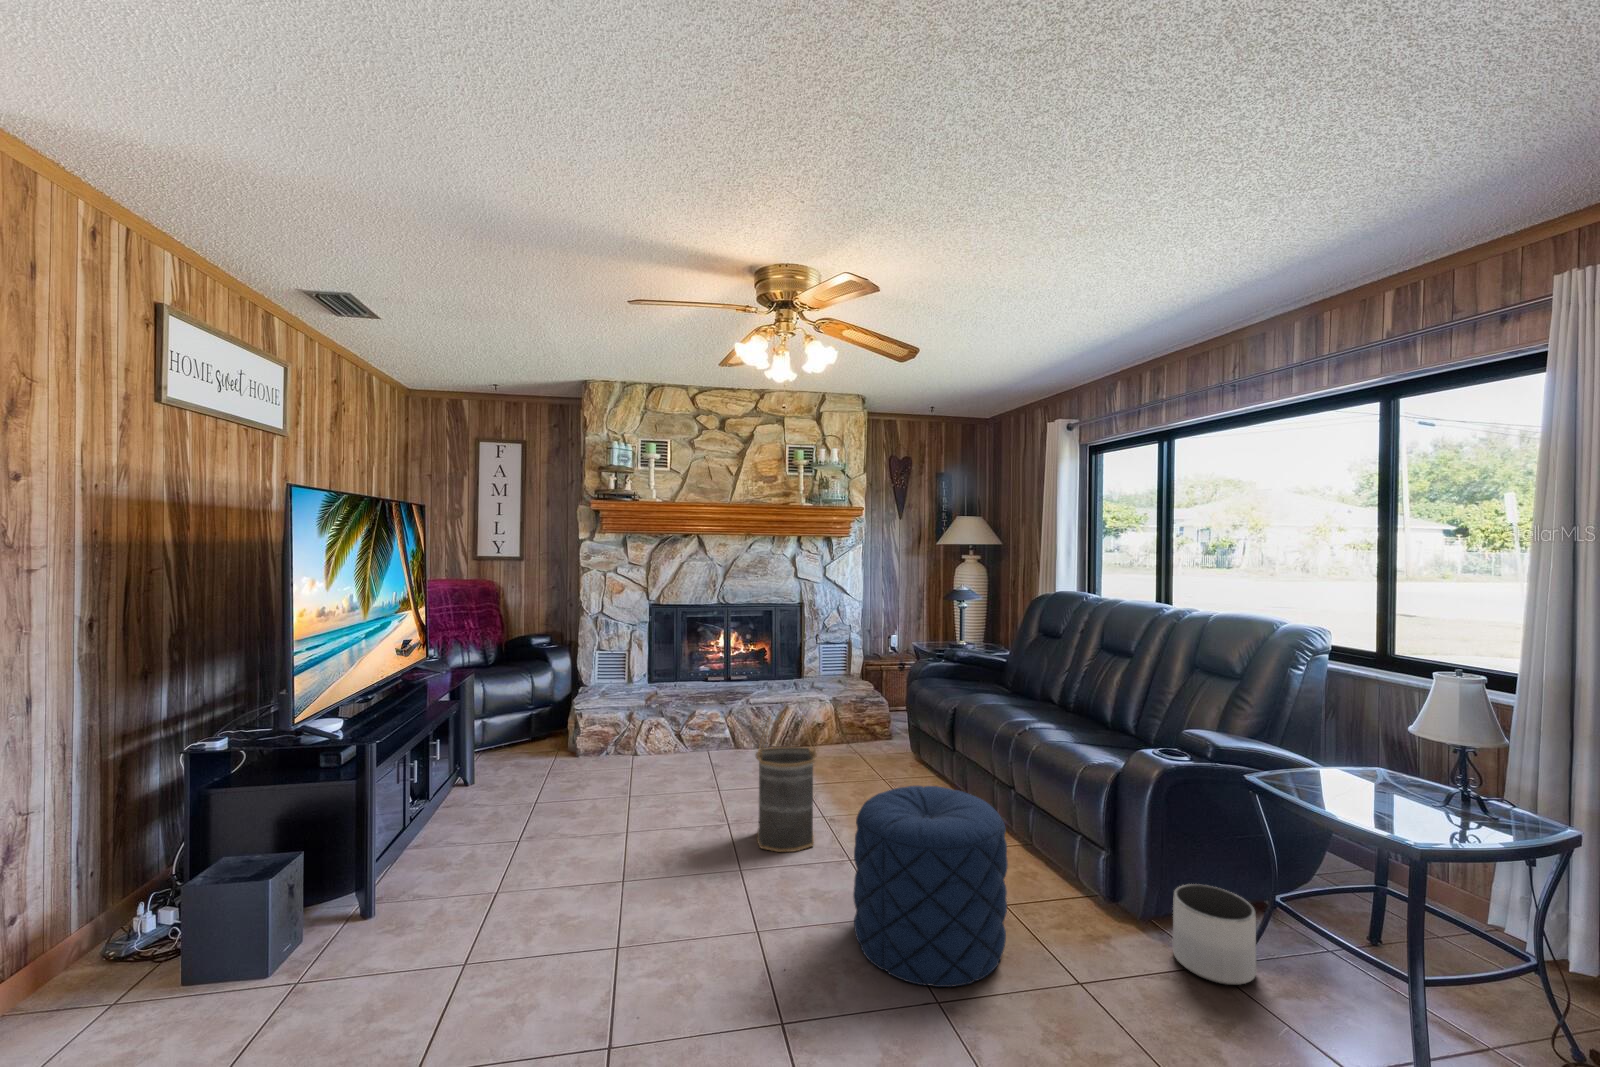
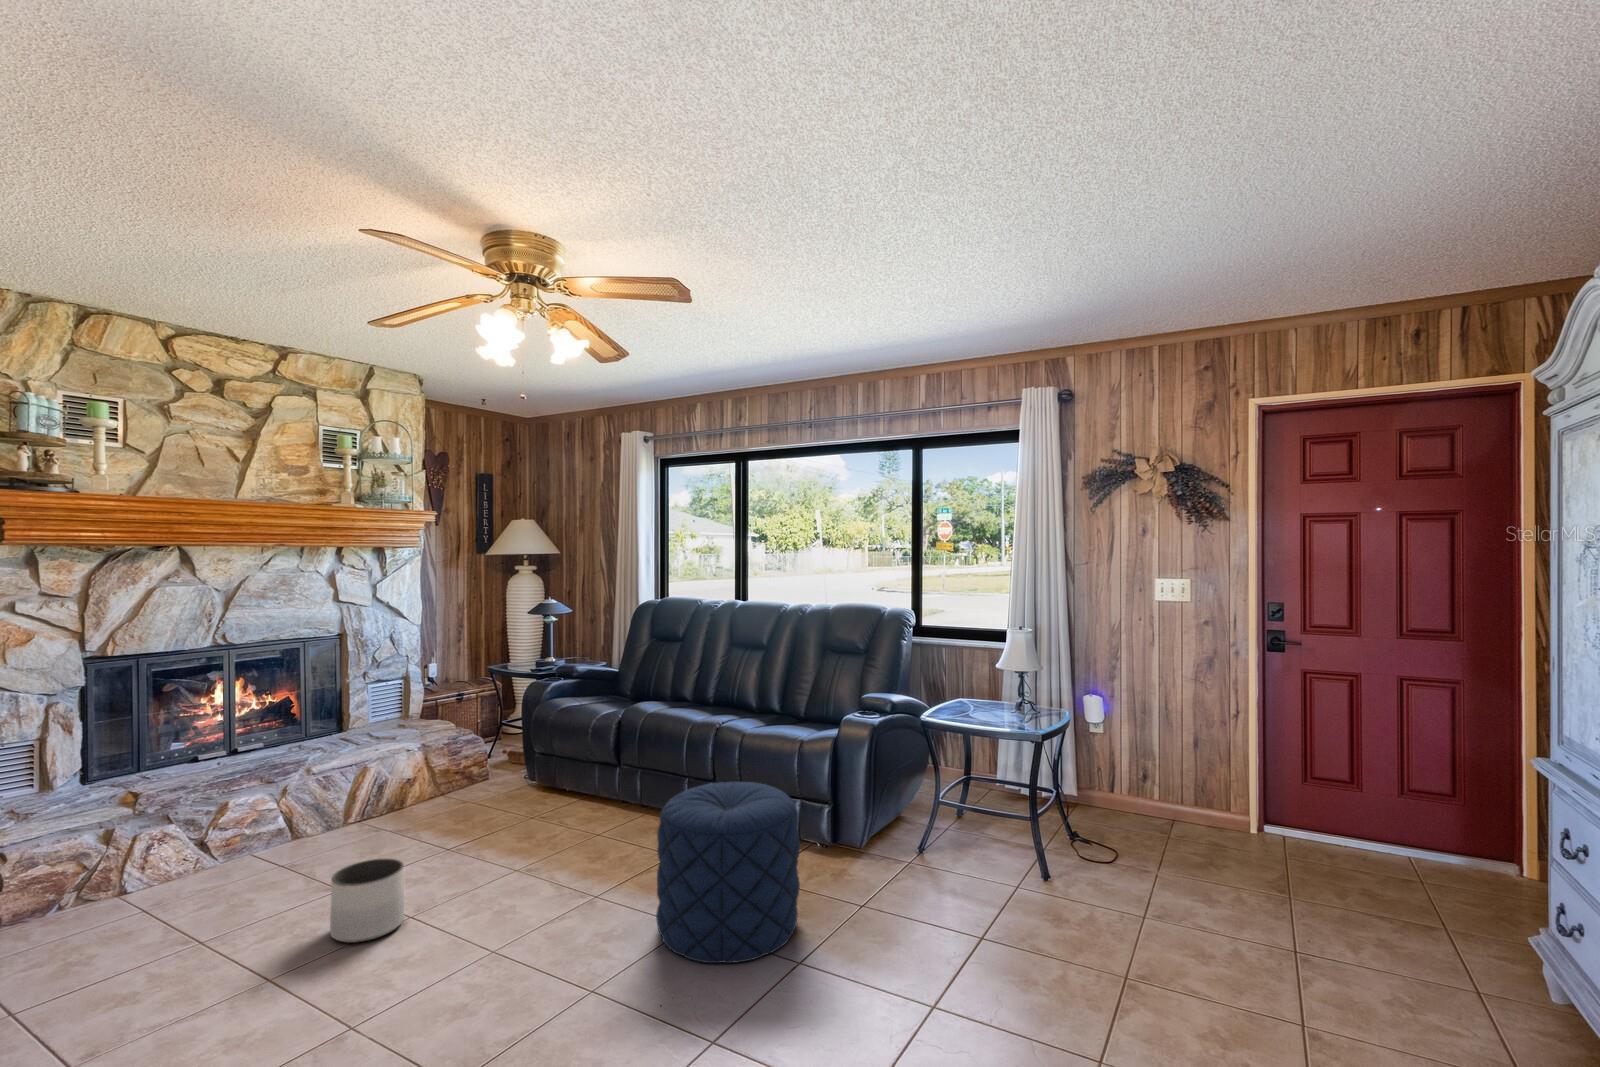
basket: present [756,715,817,852] -> none [452,753,536,923]
planter: present [1173,884,1256,985] -> present [330,858,404,943]

